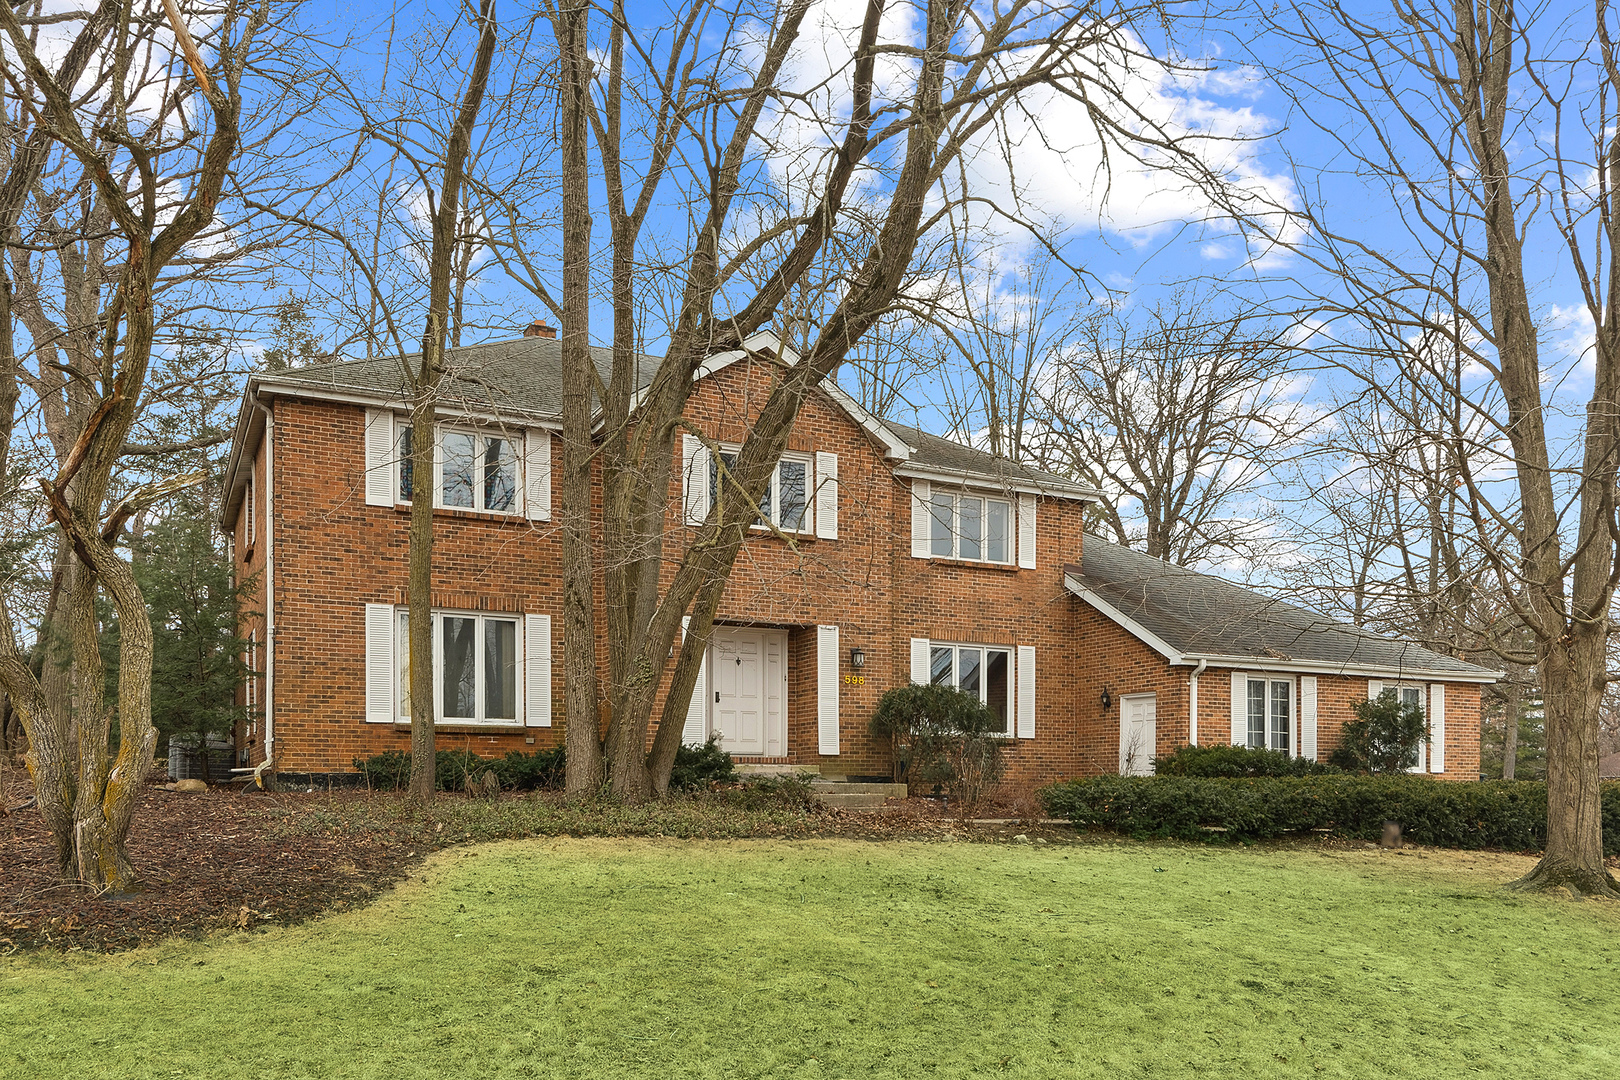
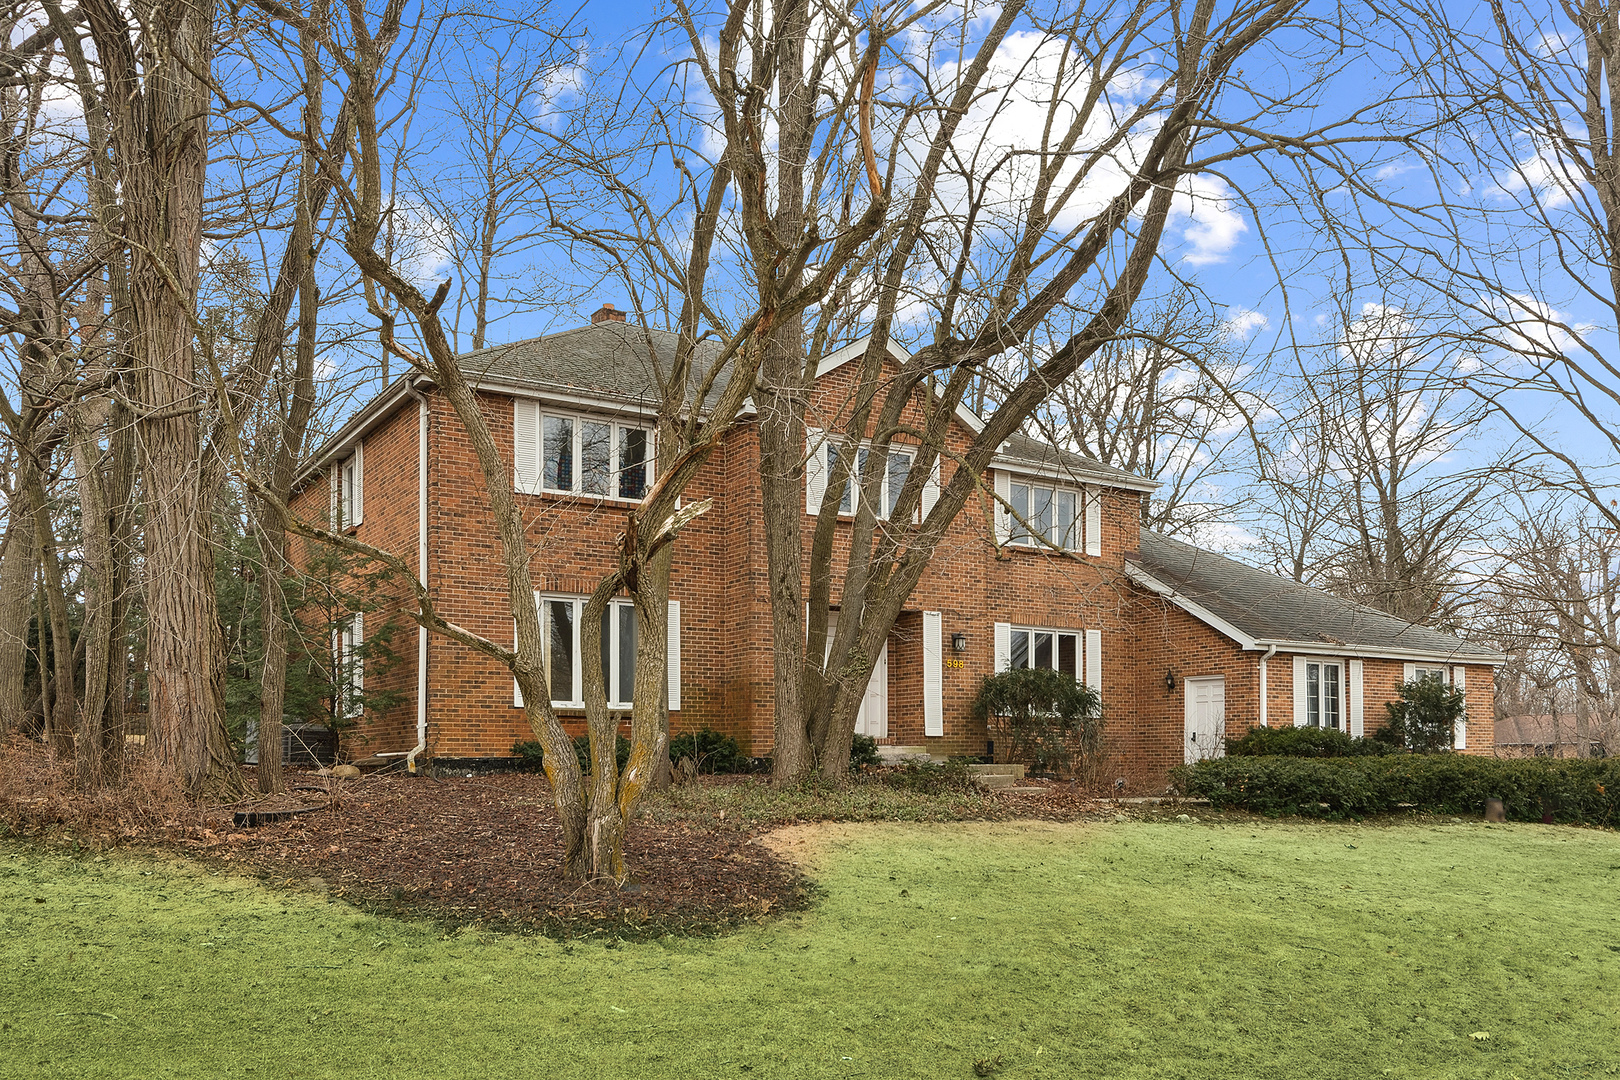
potted plant: none [1434,813,1476,849] -> present [1533,793,1568,824]

